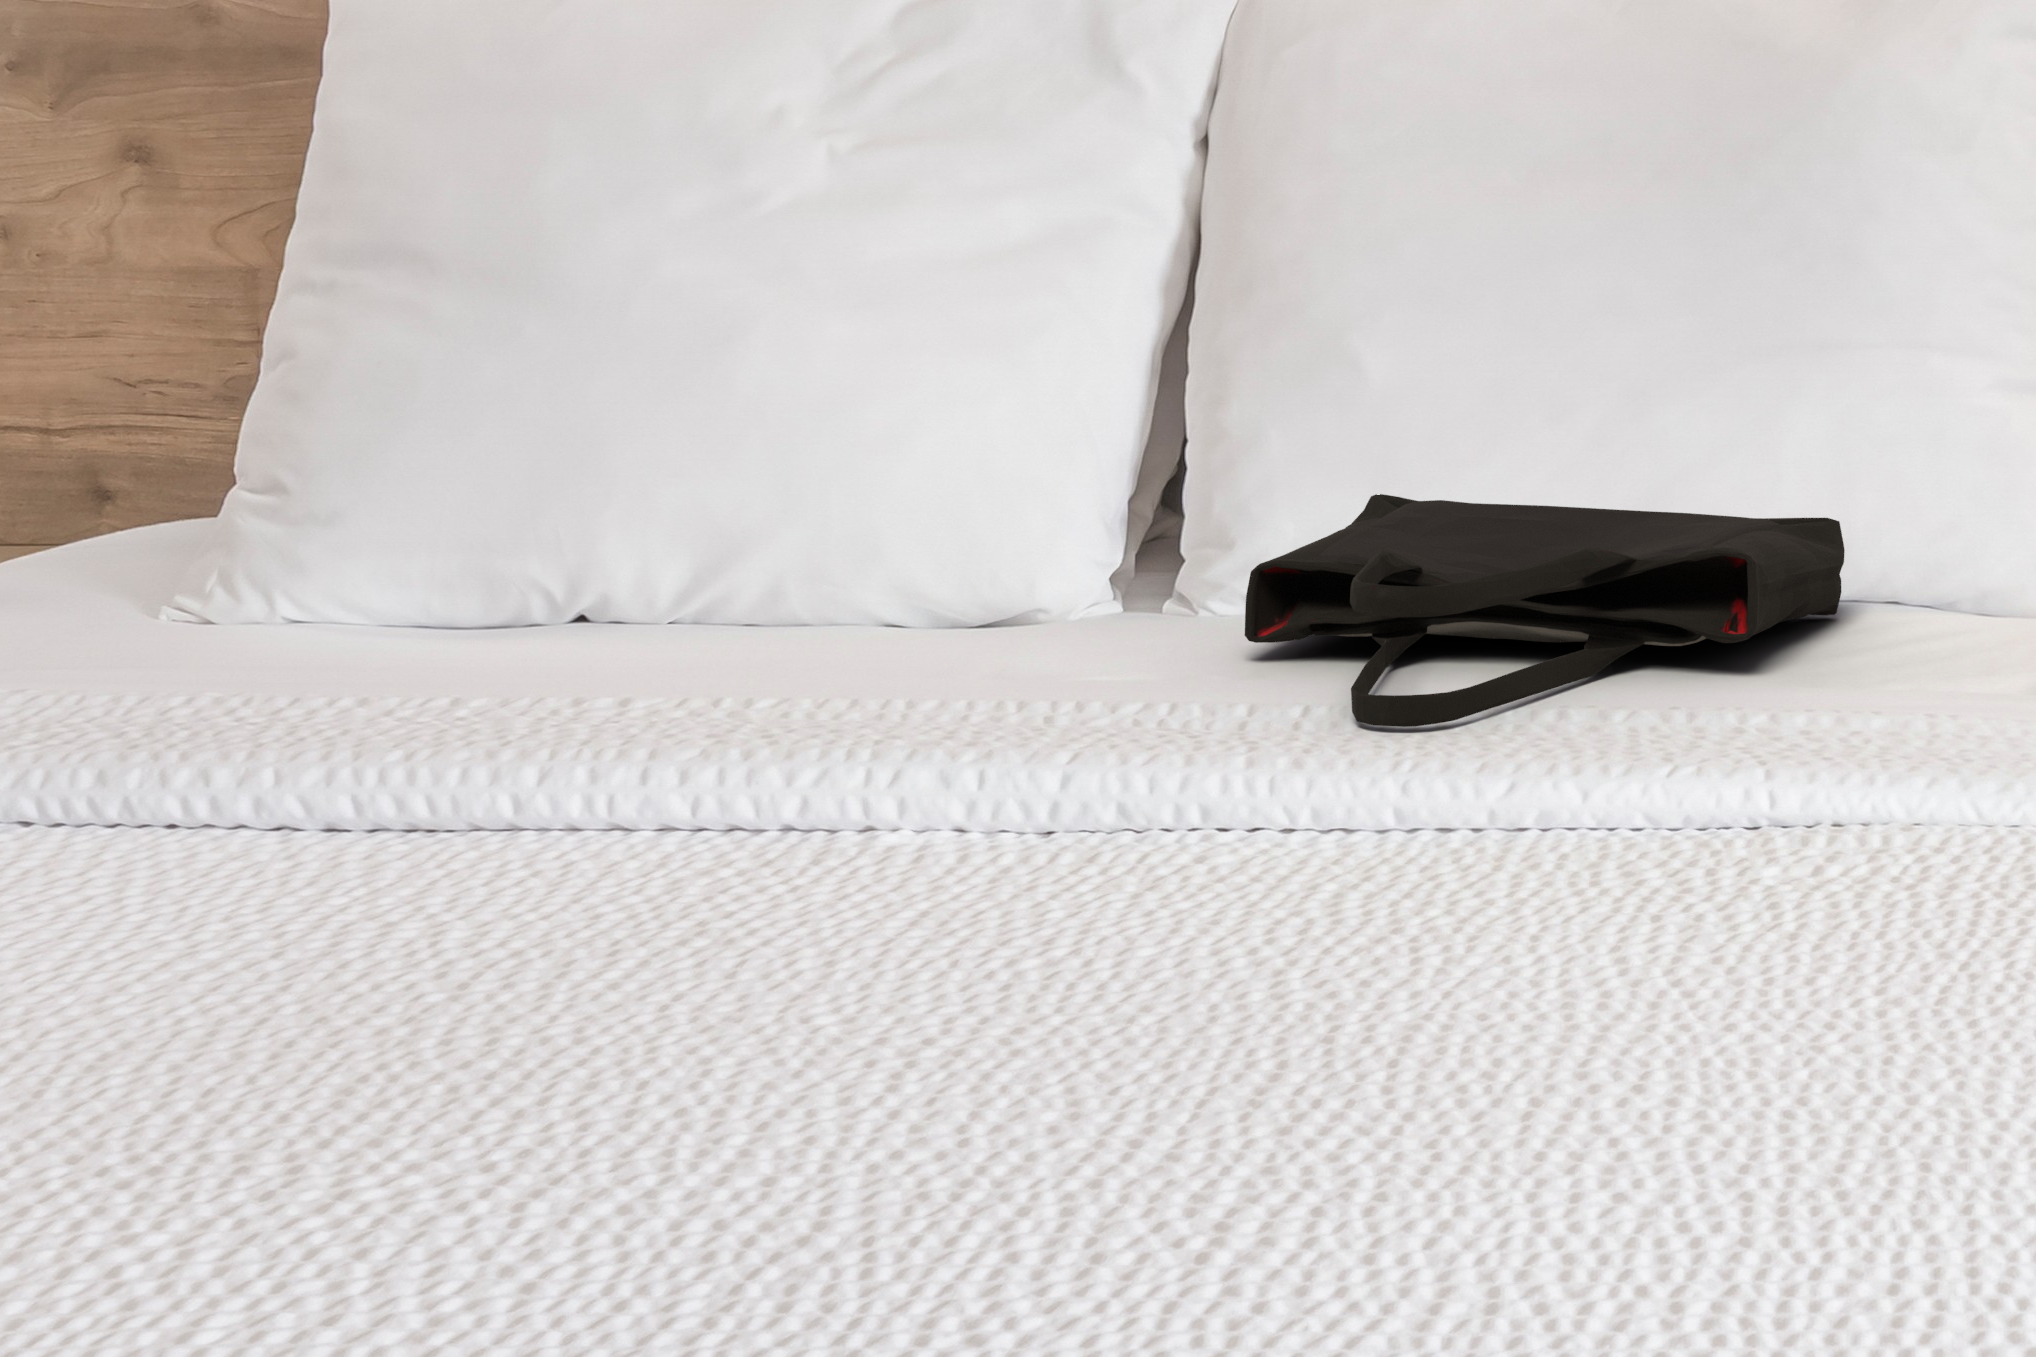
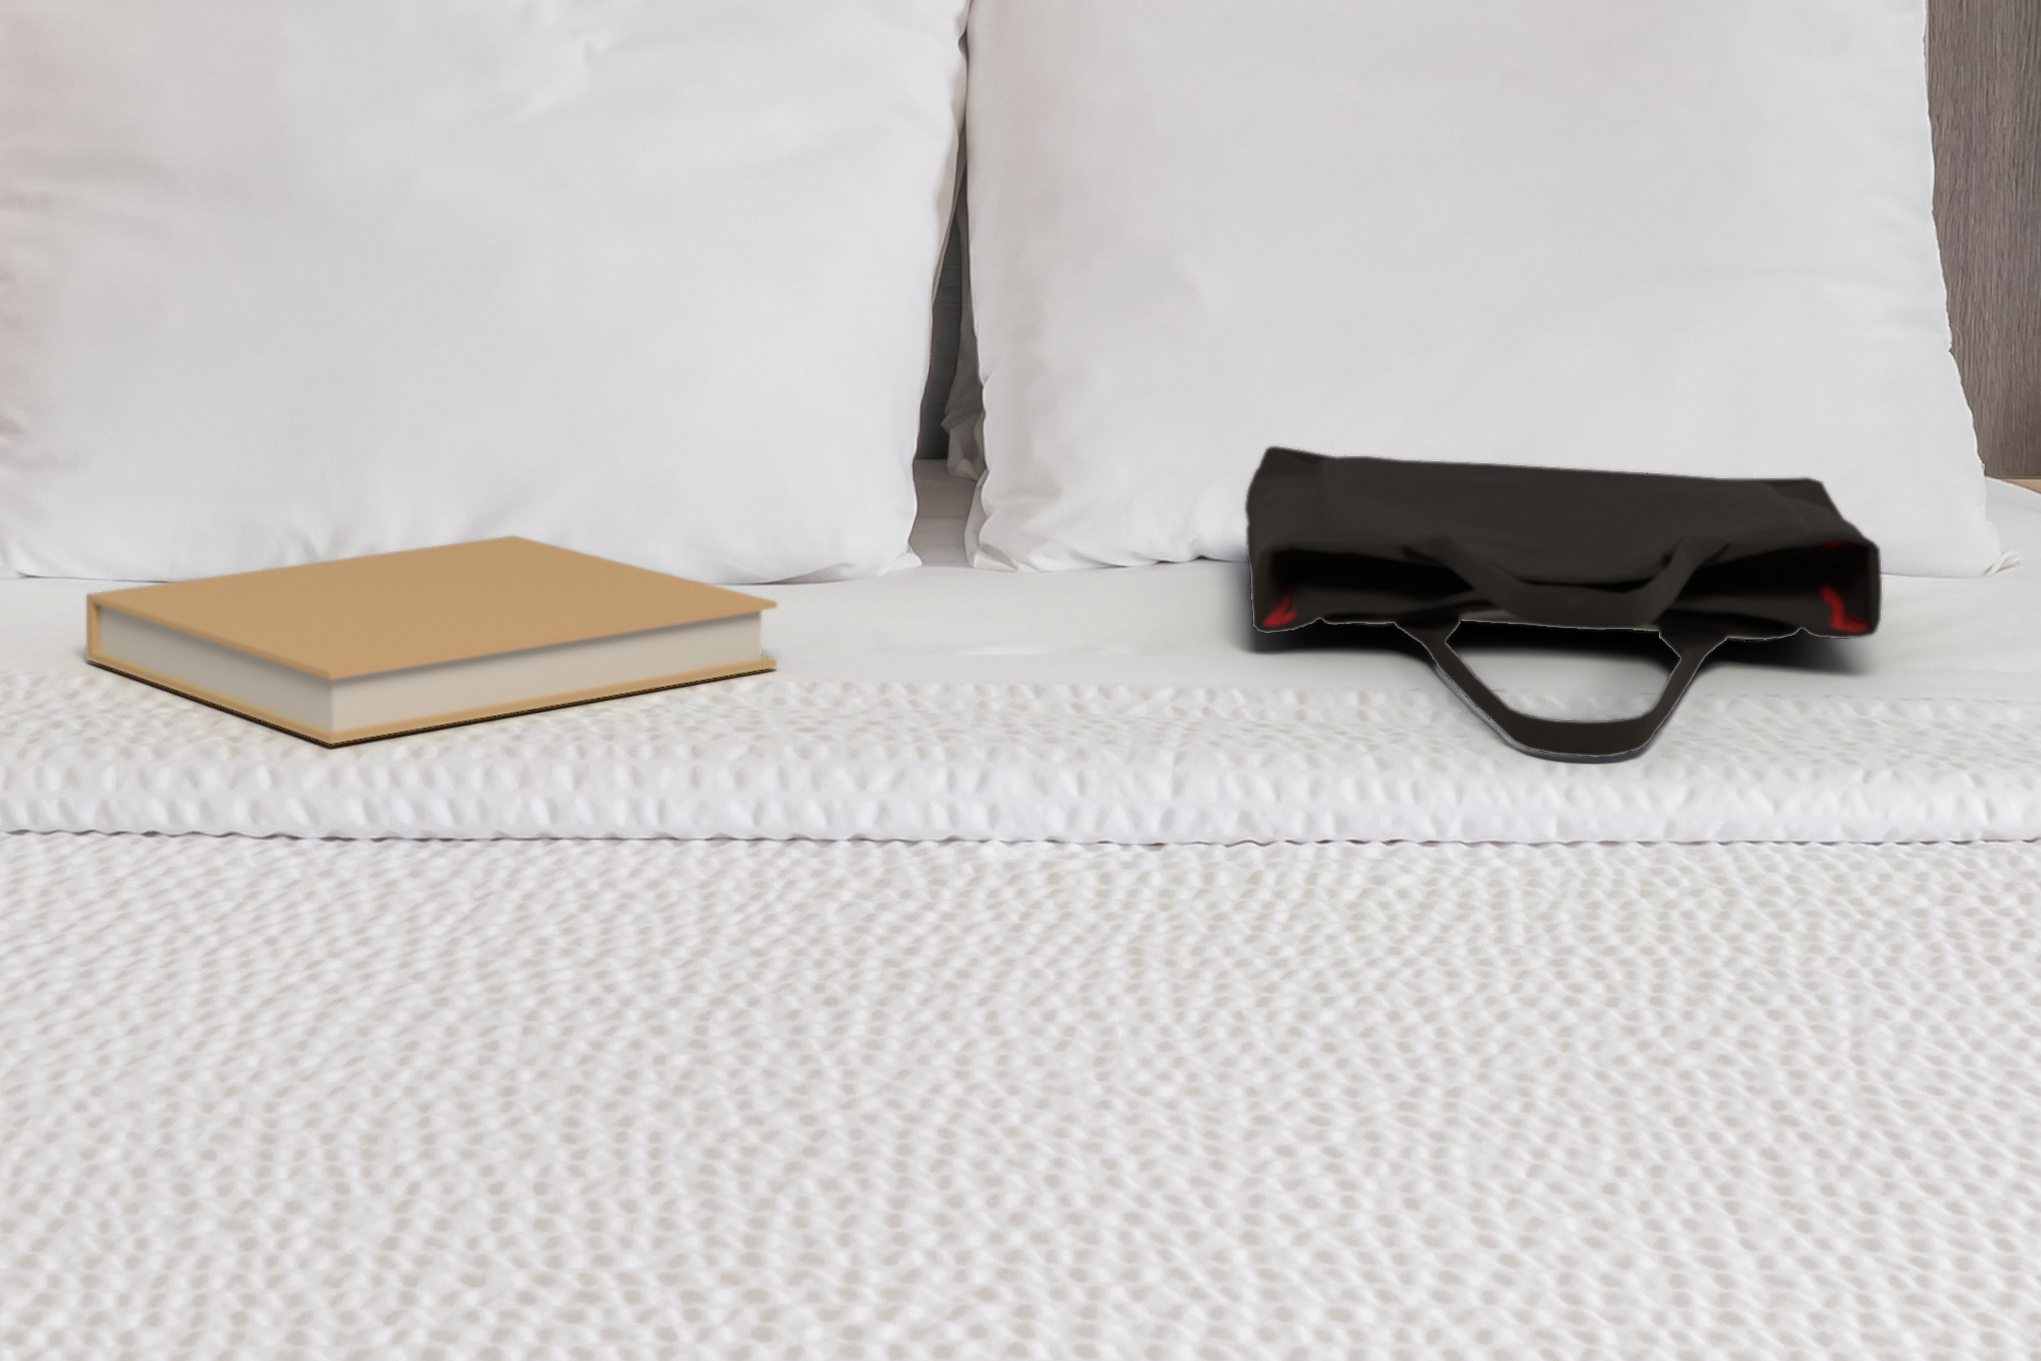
book: none [213,569,812,721] -> present [86,536,777,744]

